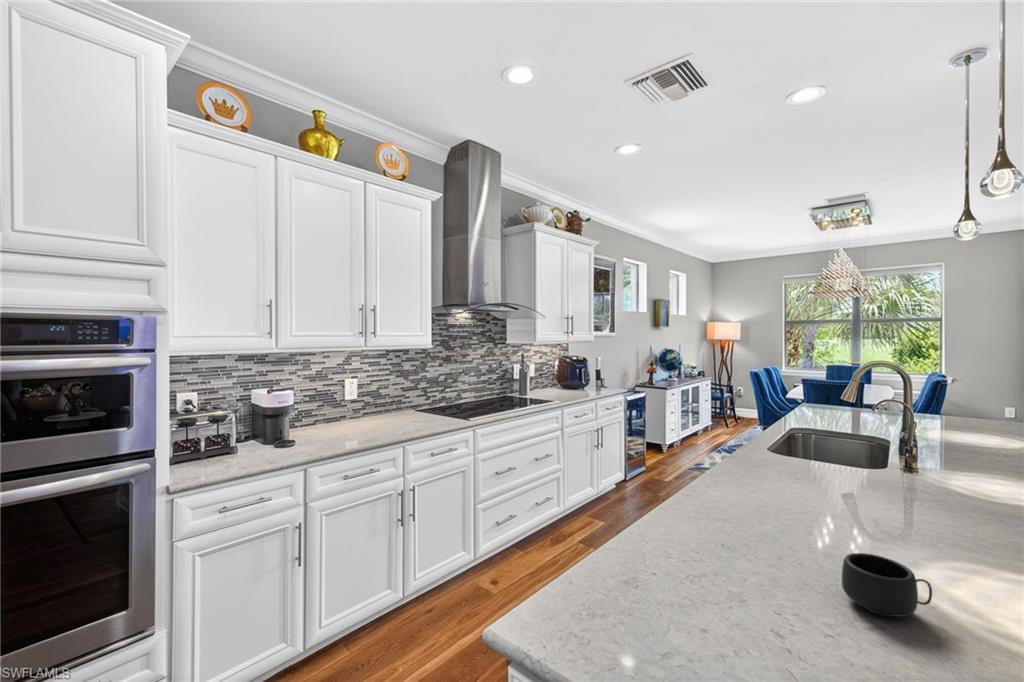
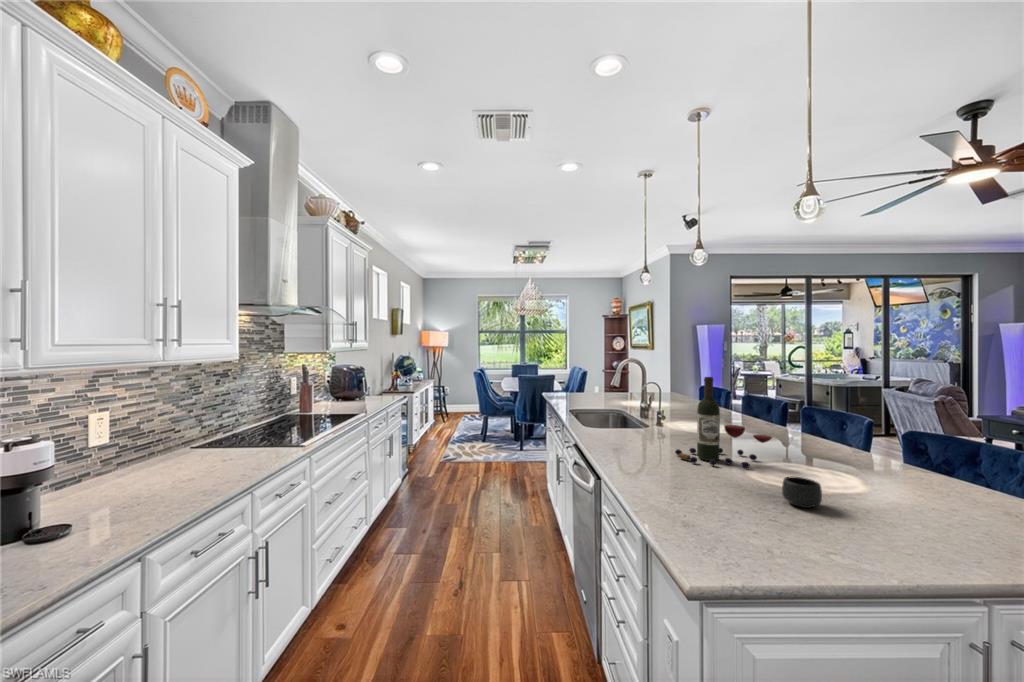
wine bottle: none [806,380,983,553] -> present [675,377,772,468]

